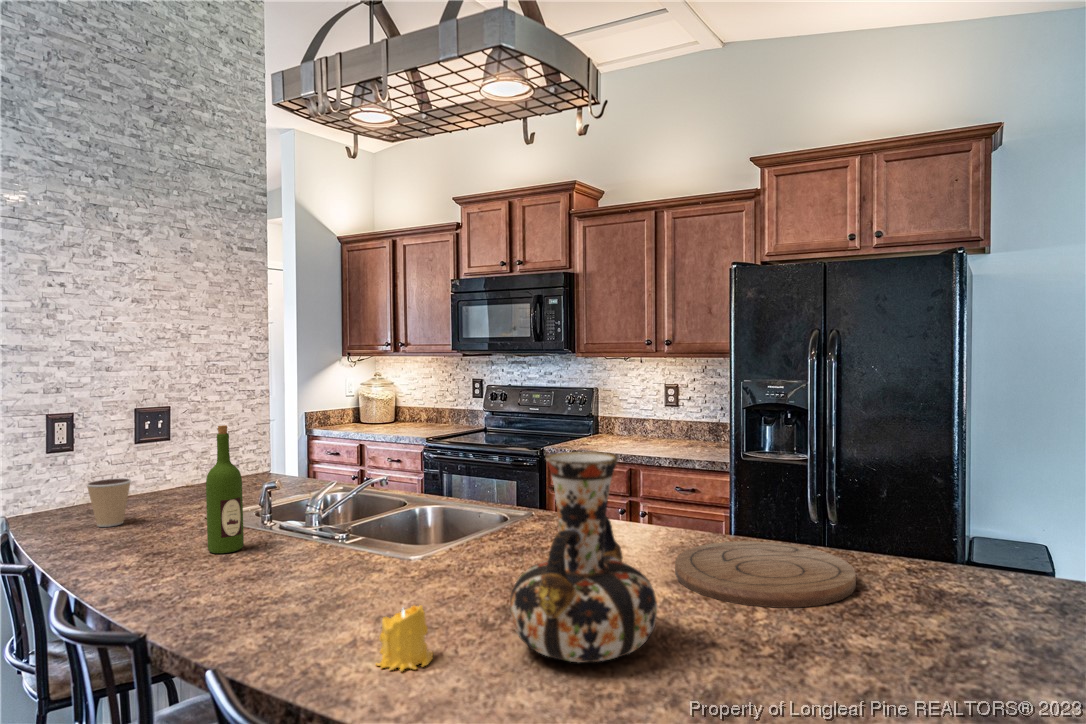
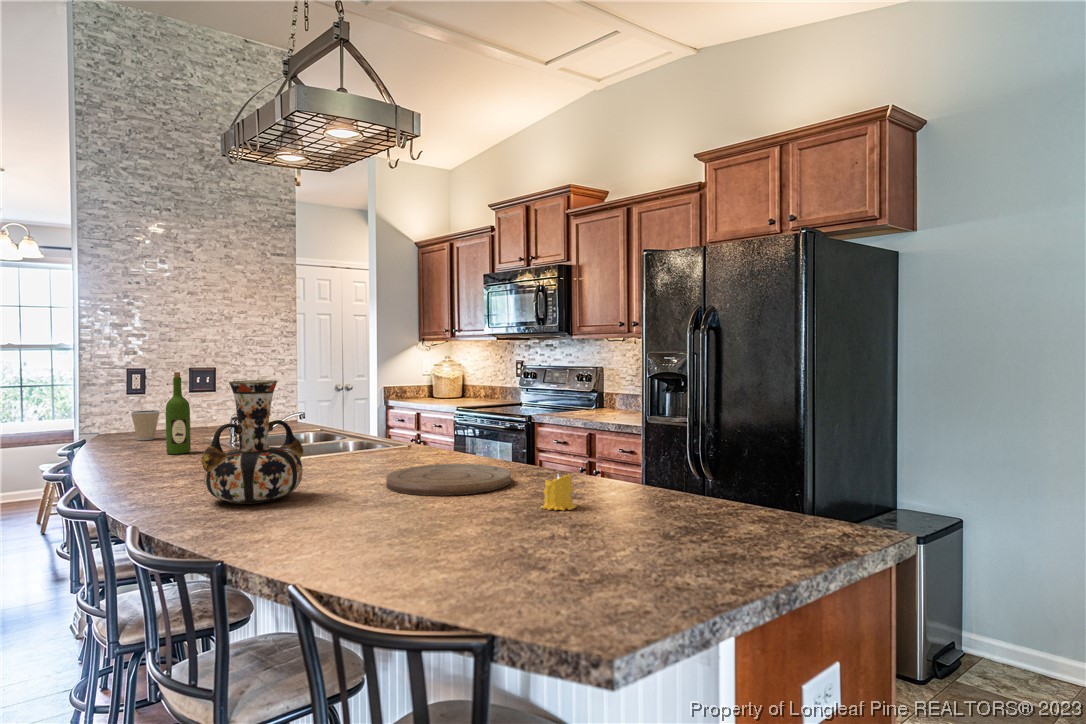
candle: present [376,605,433,671] -> present [541,474,576,510]

